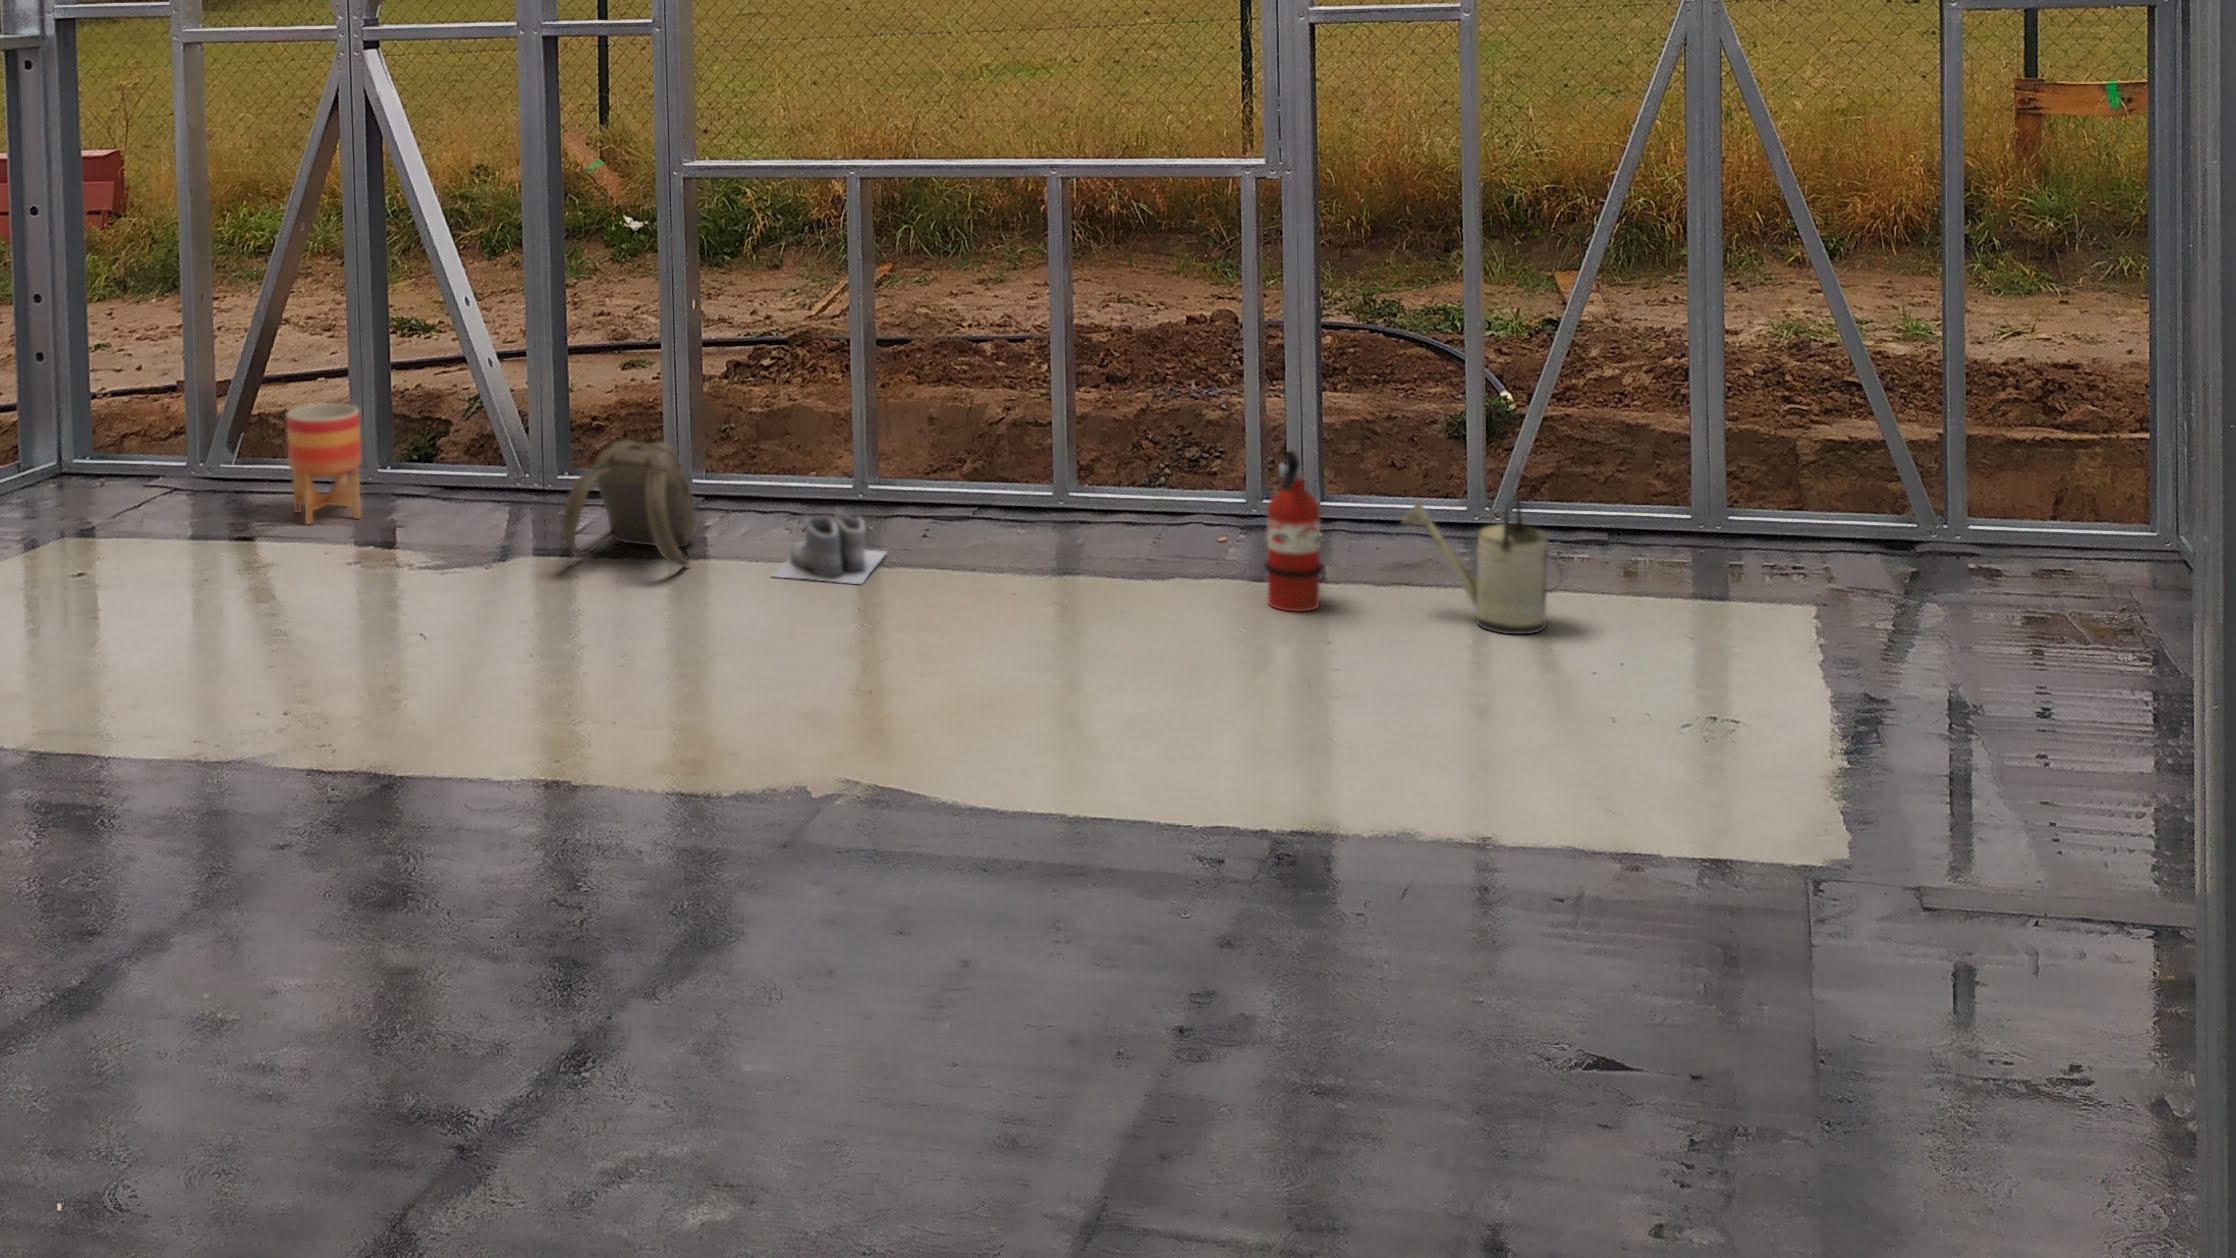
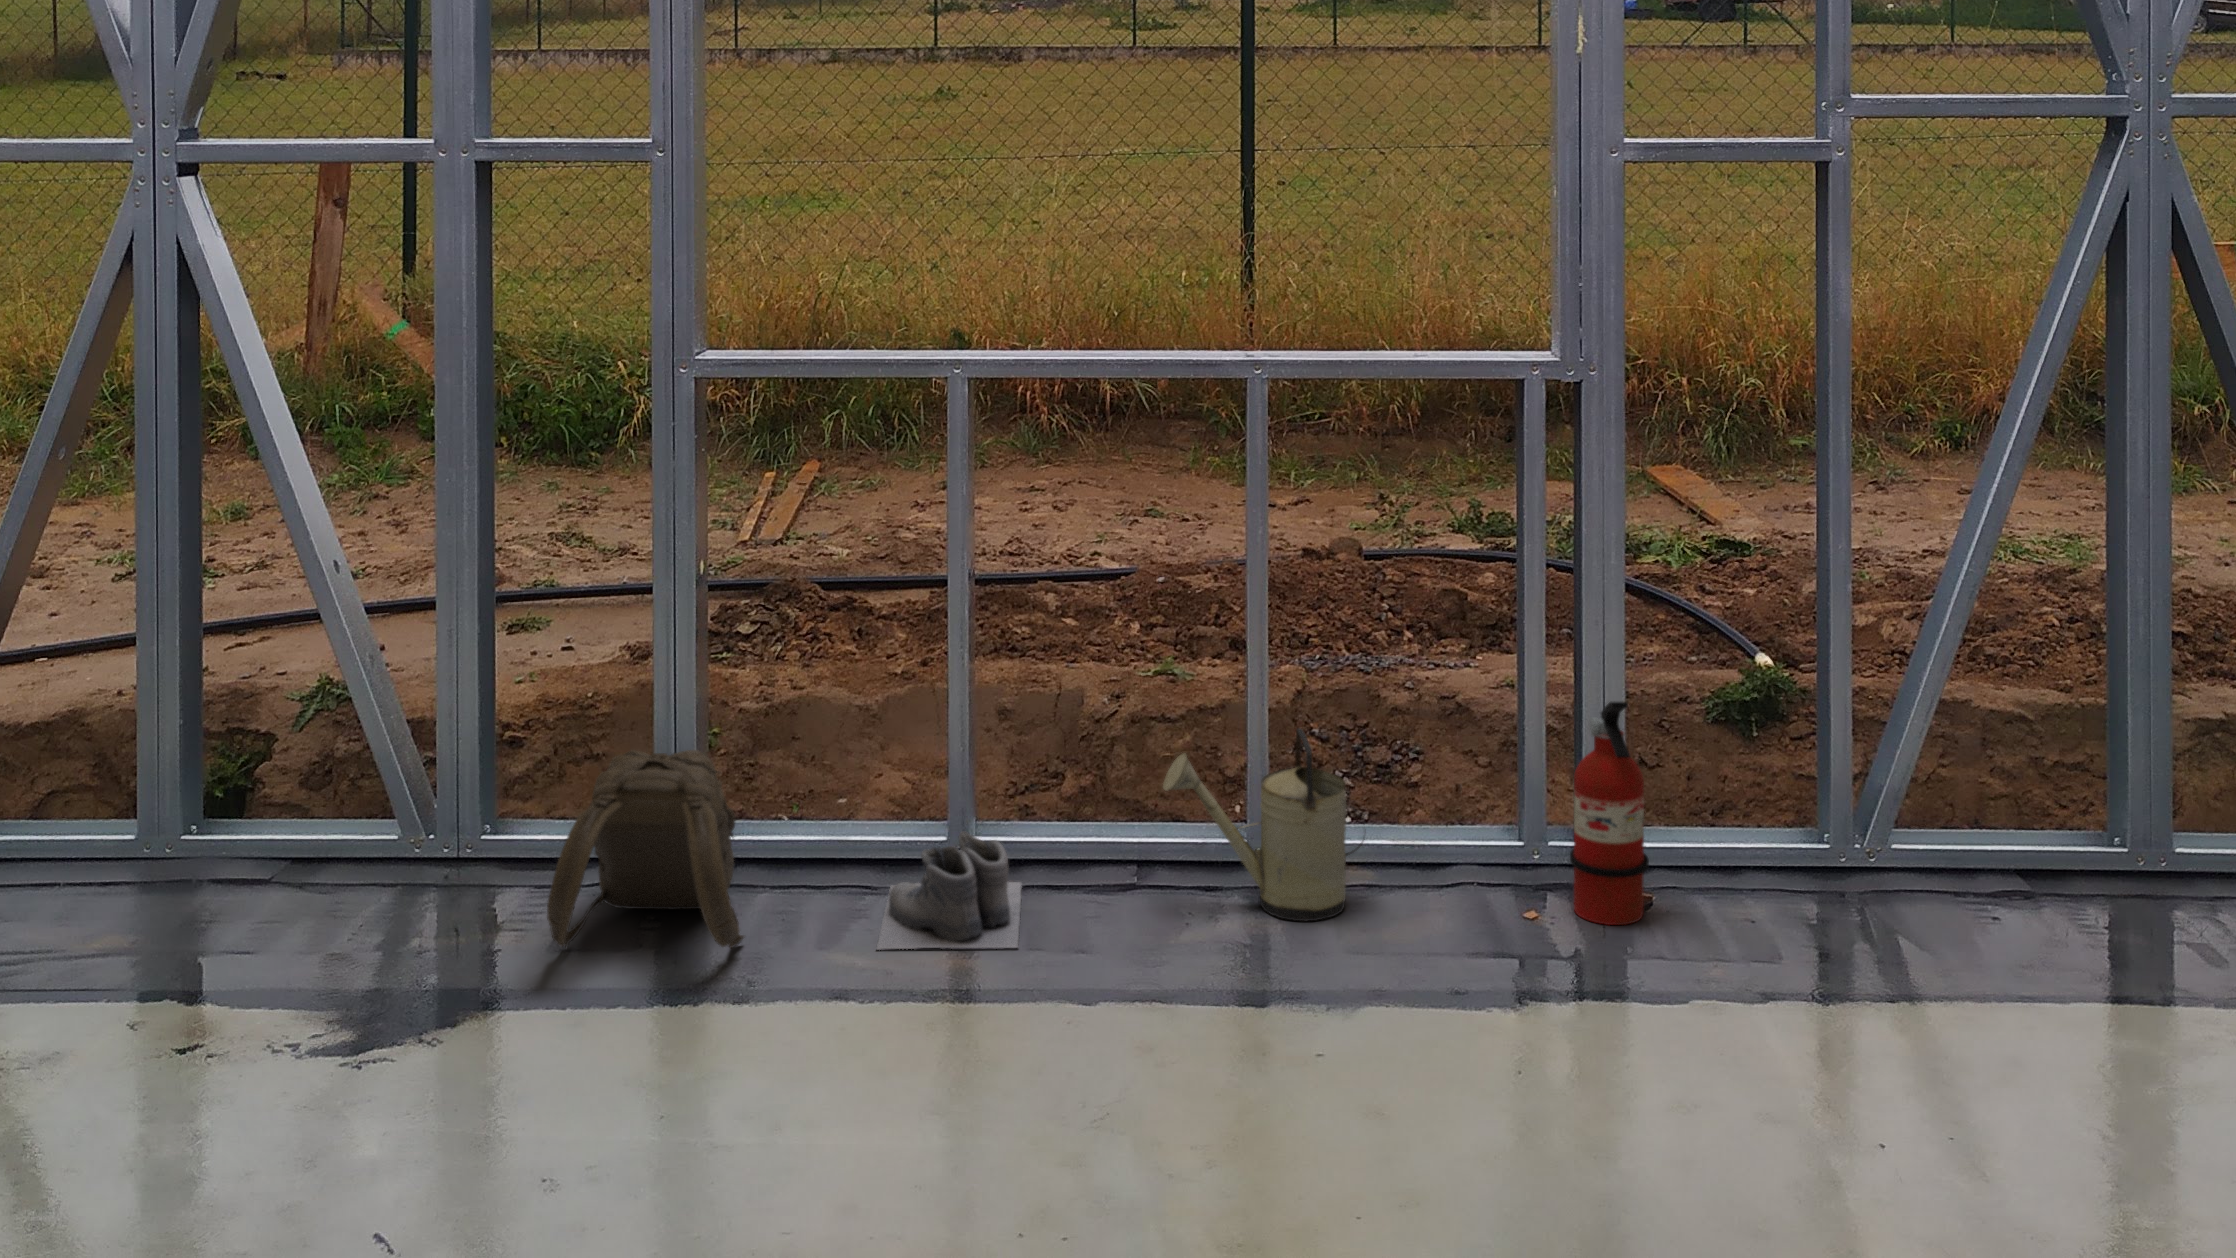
planter: present [286,403,361,525] -> none [42,720,172,929]
watering can: present [1403,494,1555,634] -> present [1163,728,1365,921]

